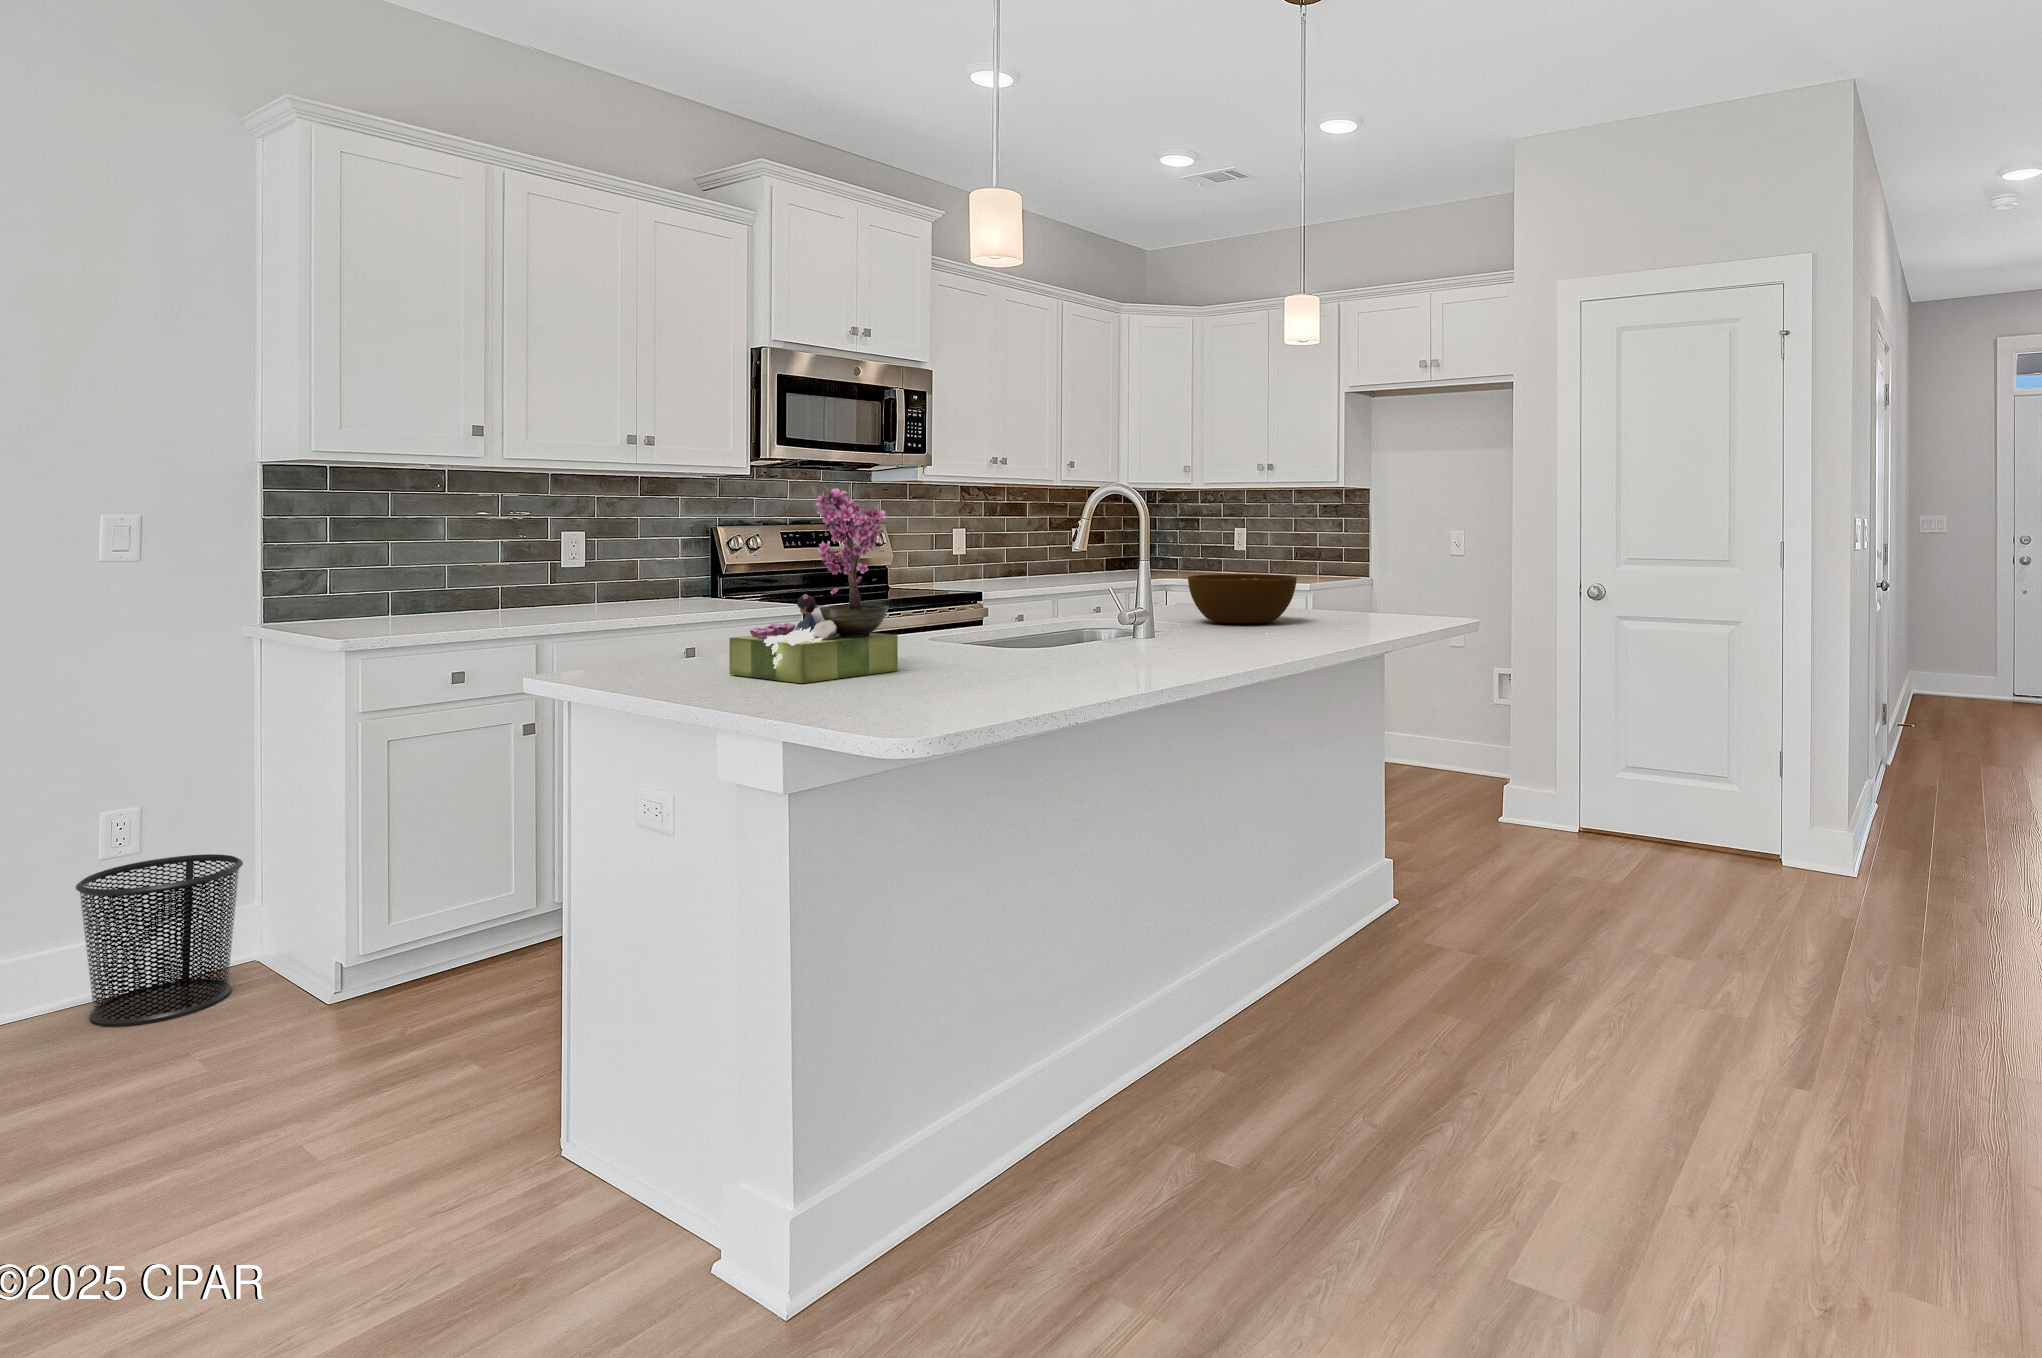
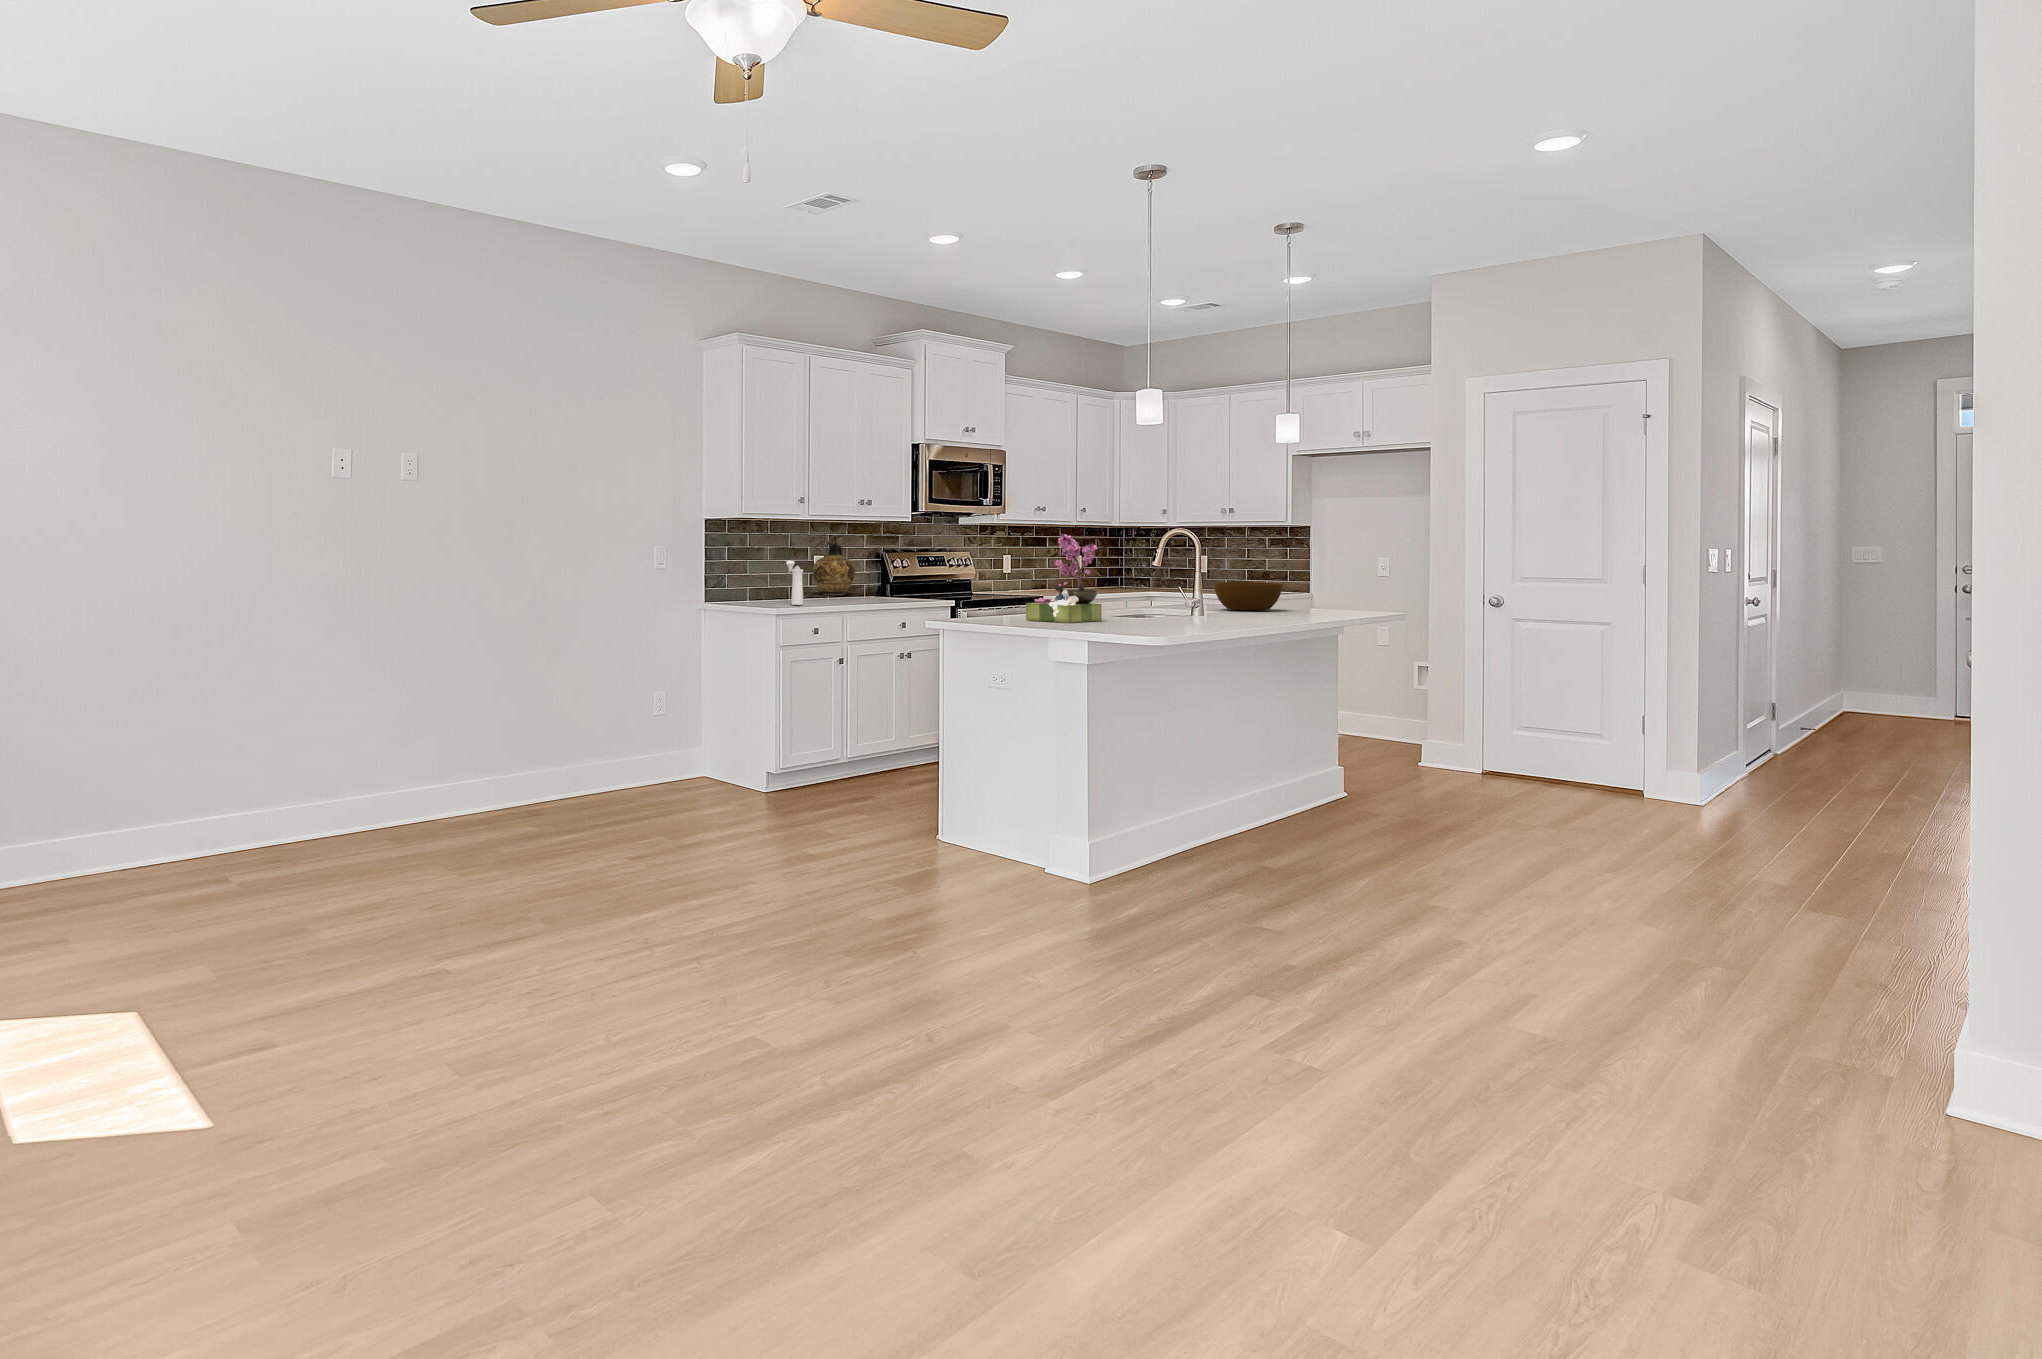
ceramic jug: none [553,508,636,600] -> present [813,542,855,595]
pepper mill: none [428,543,455,626] -> present [786,561,803,605]
trash can: present [75,854,243,1025] -> none [655,718,717,794]

